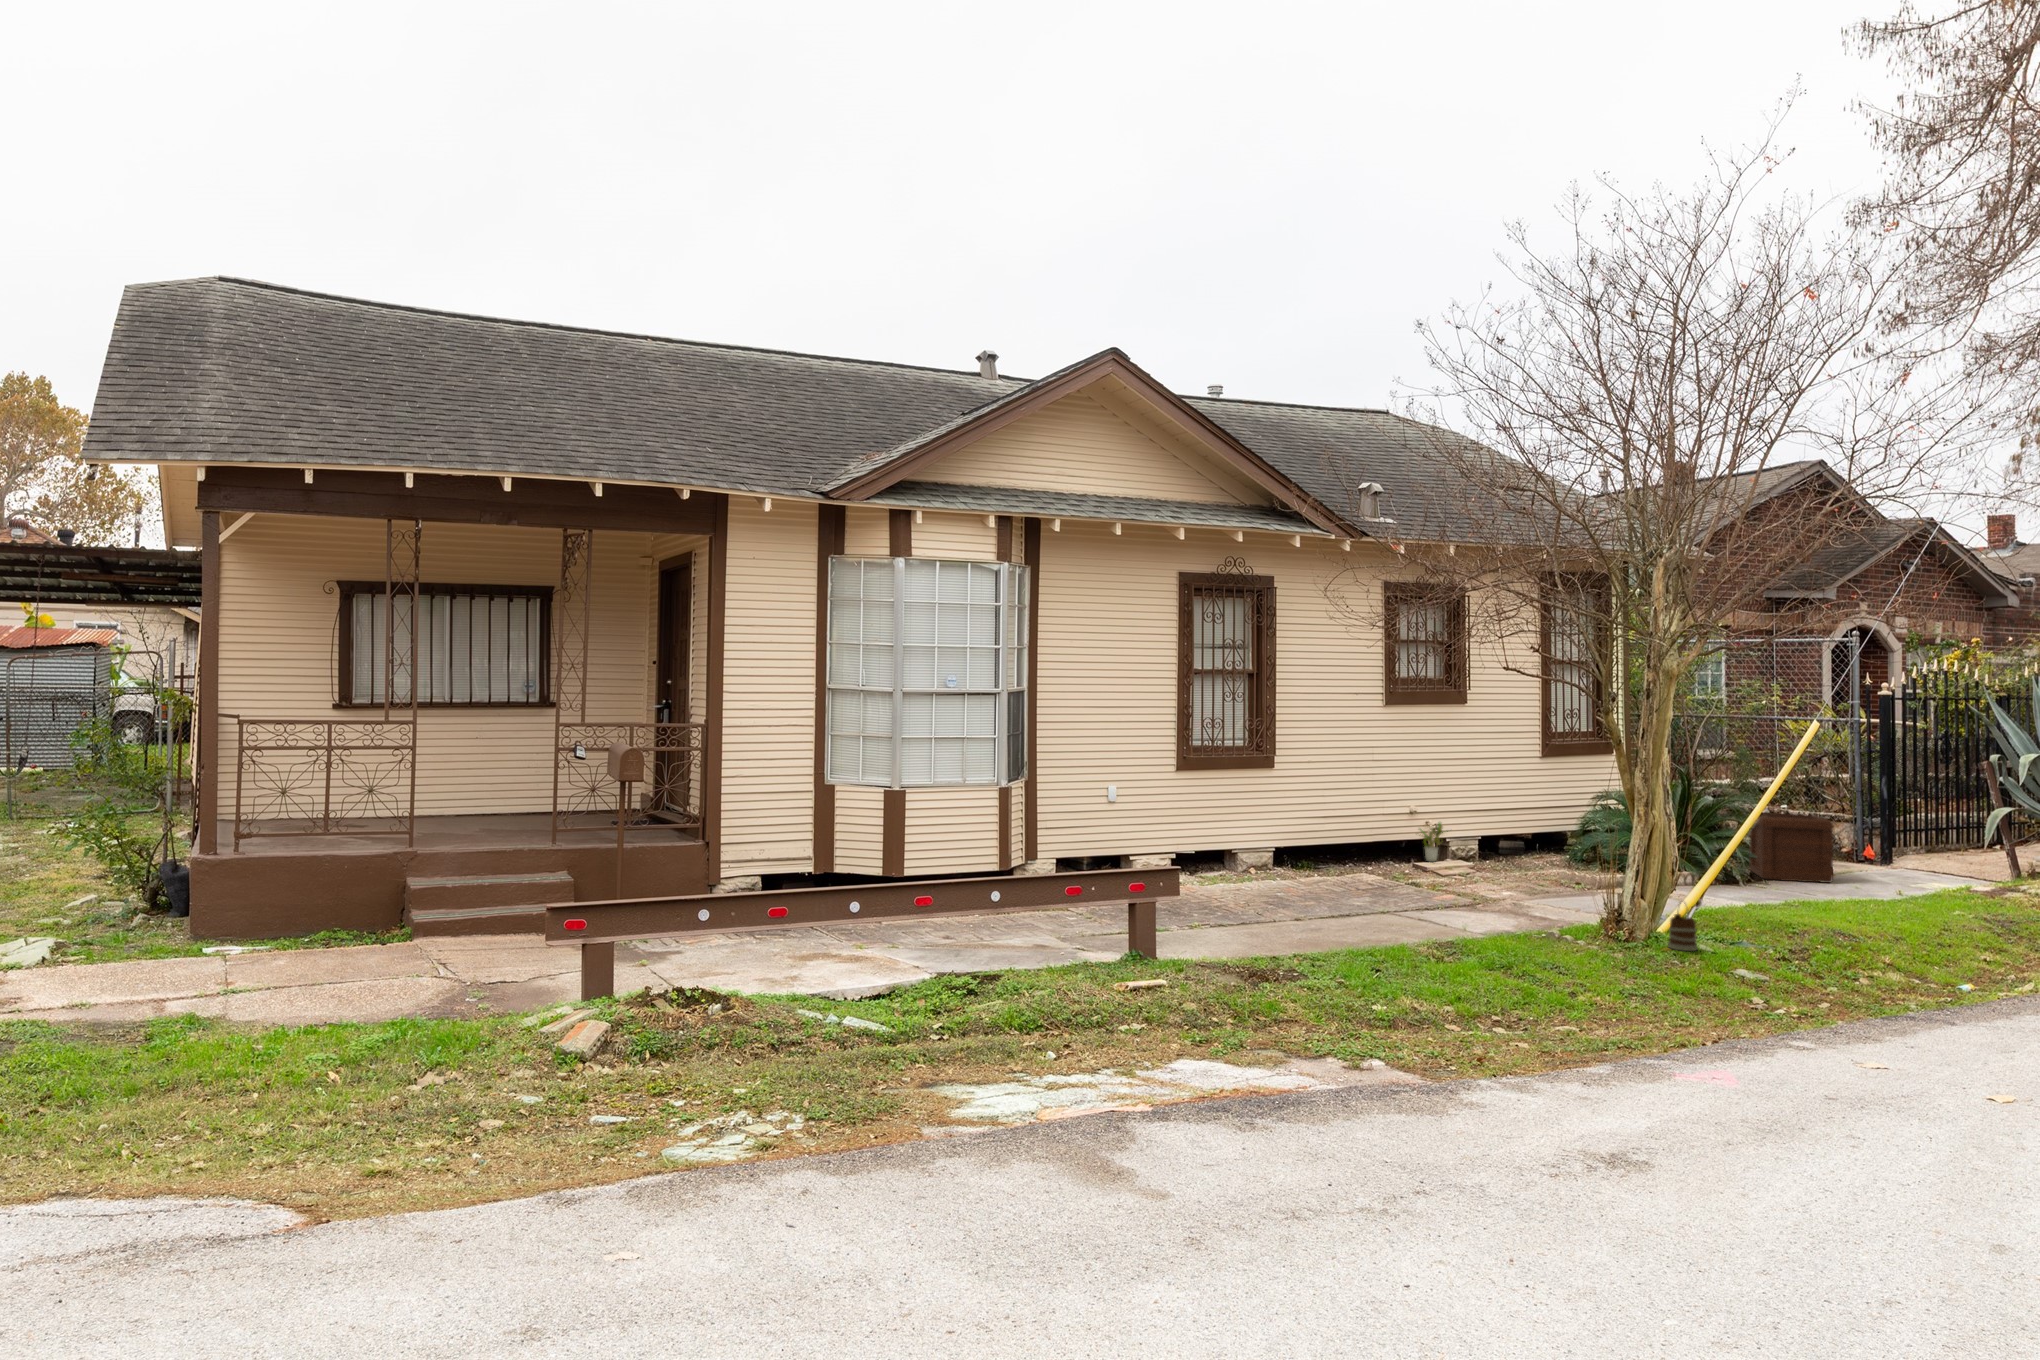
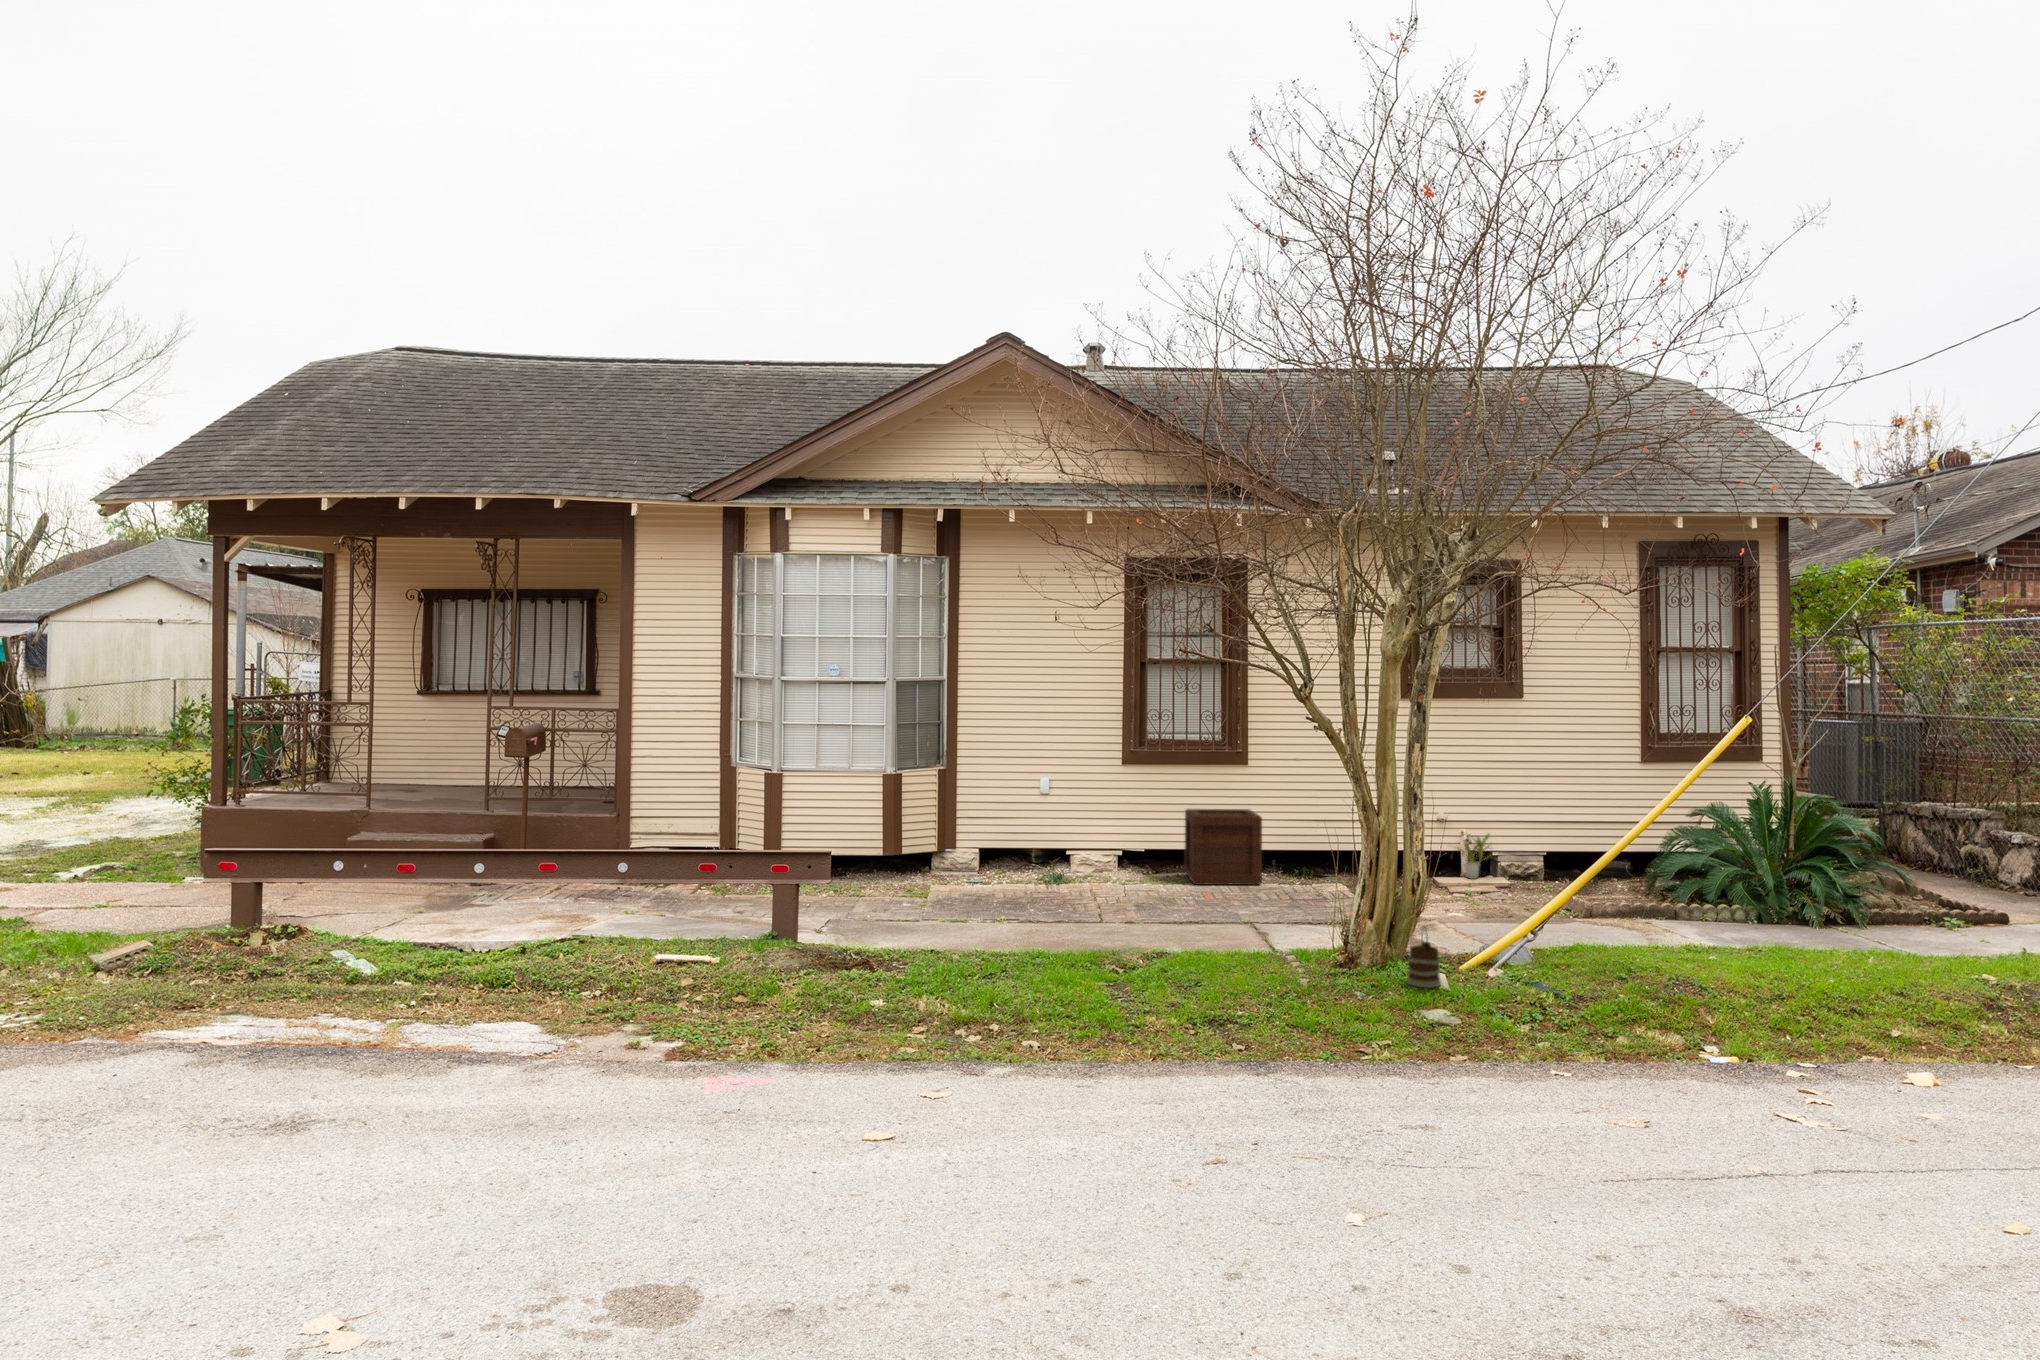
wooden crate: present [1750,813,1833,883] -> present [1185,809,1262,885]

